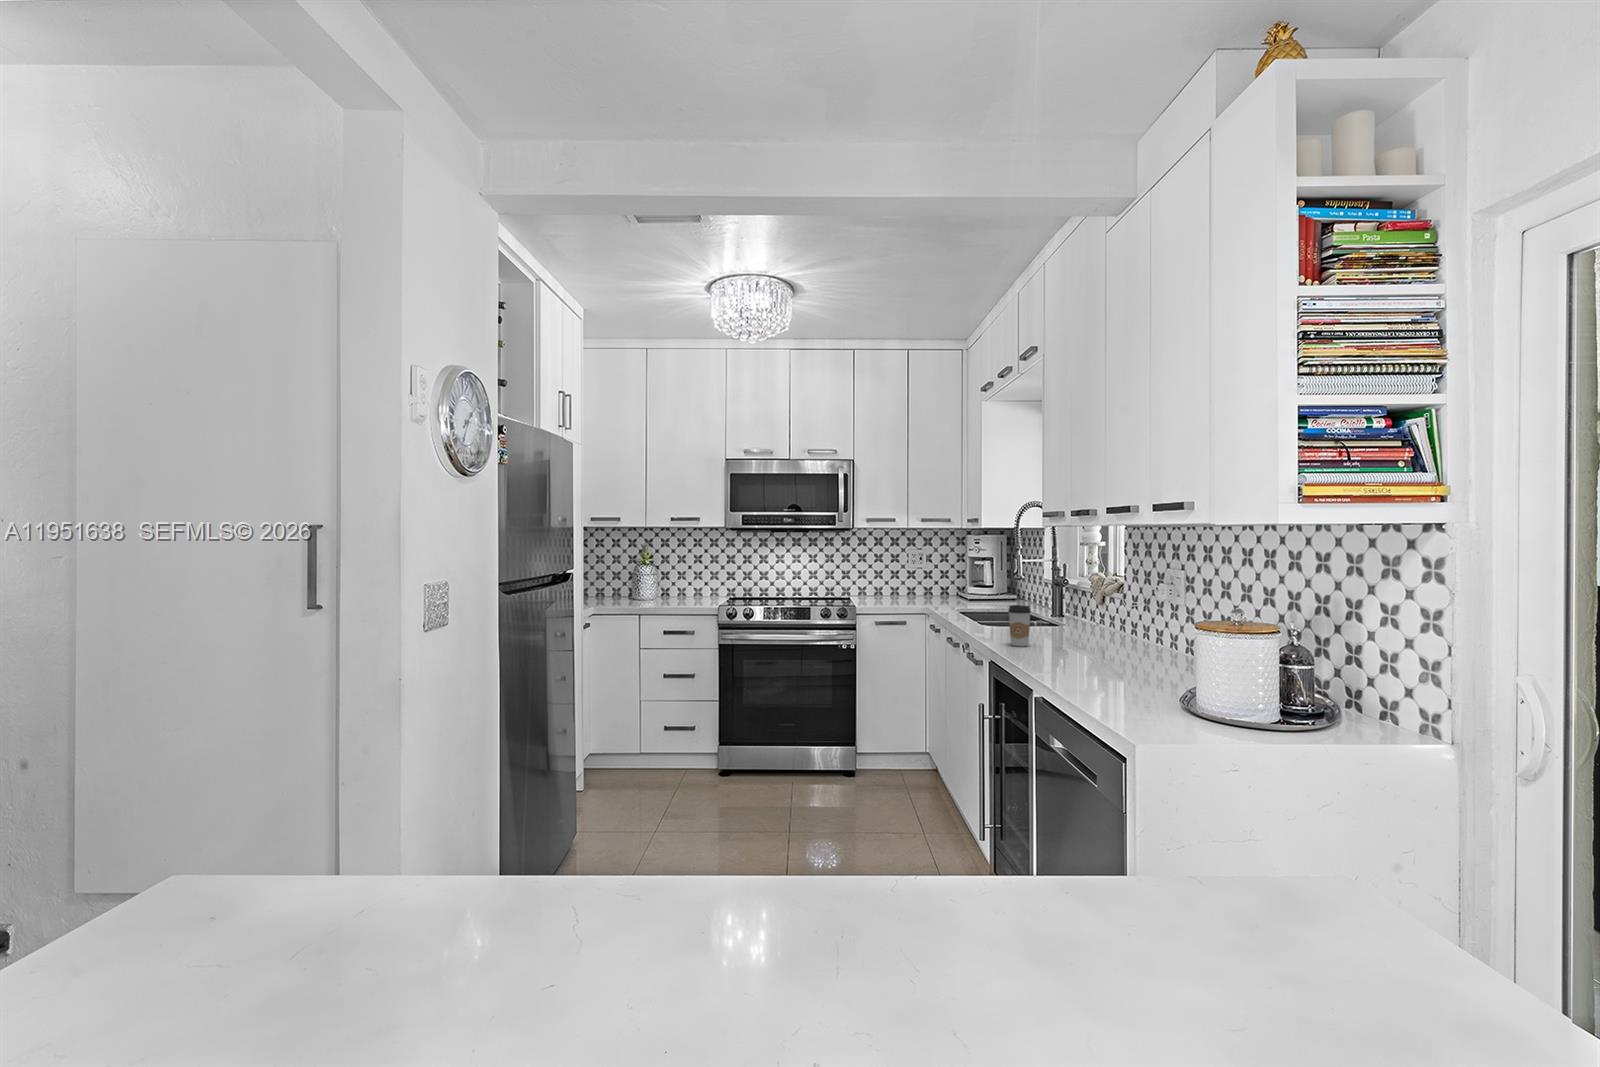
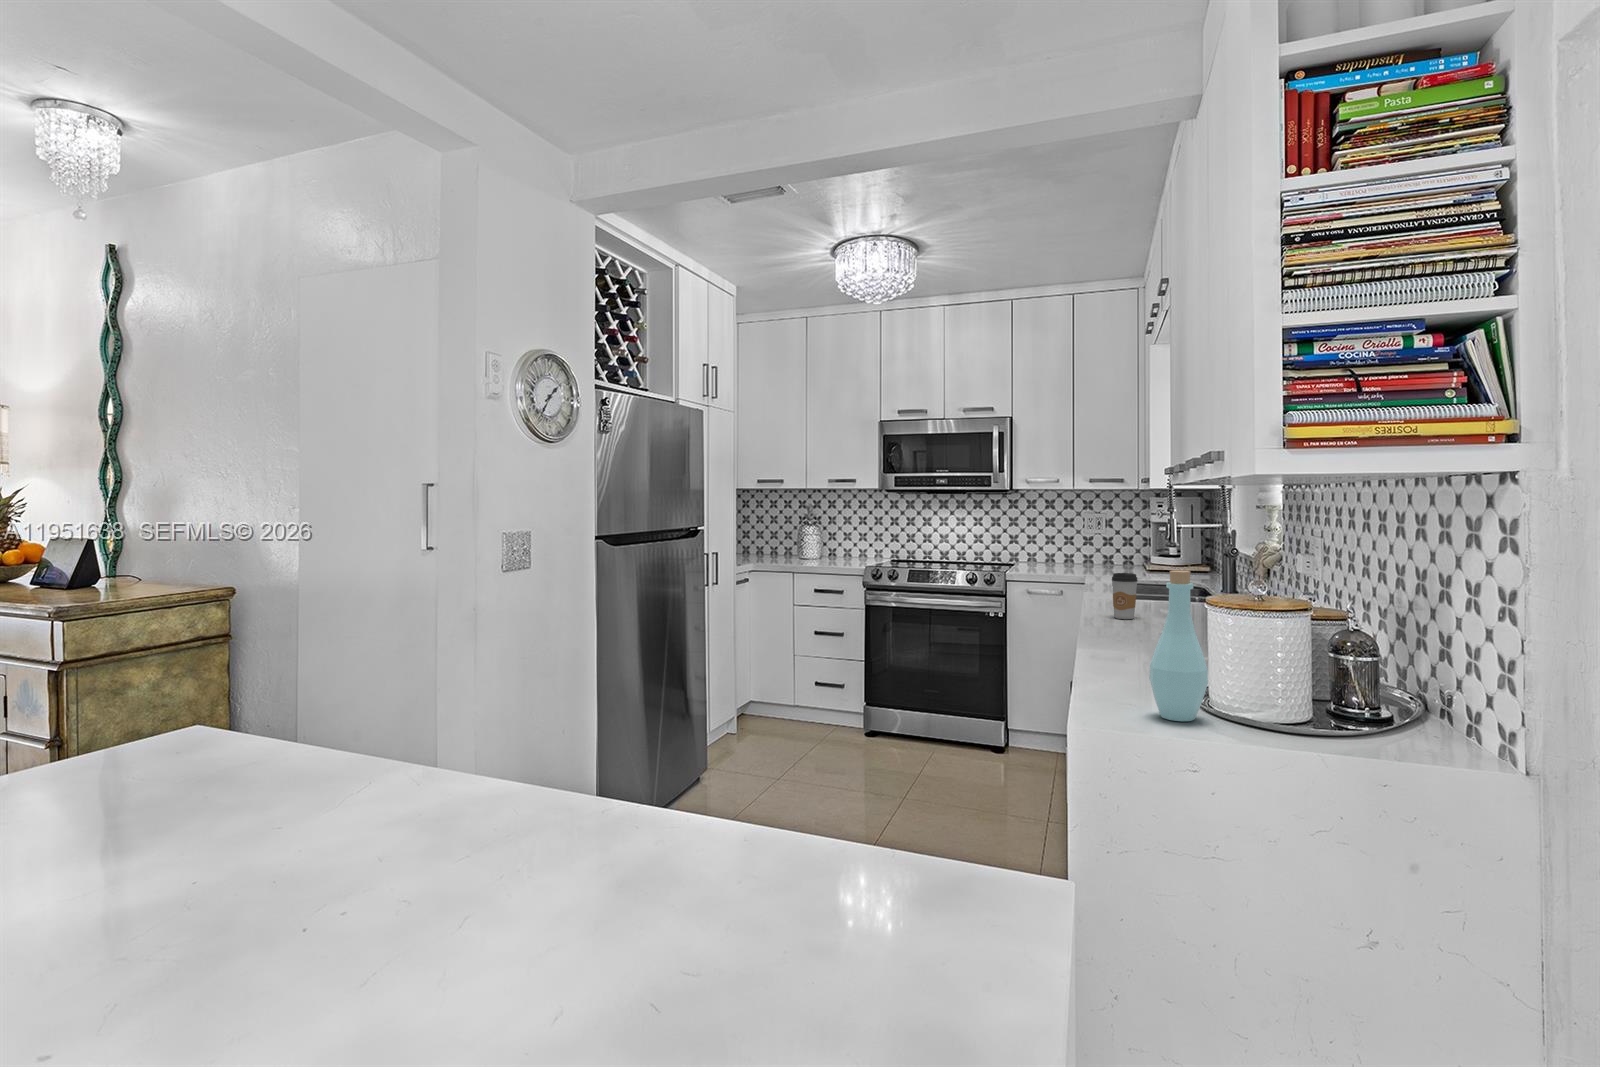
bottle: none [1183,605,1232,735] -> present [1149,570,1208,721]

